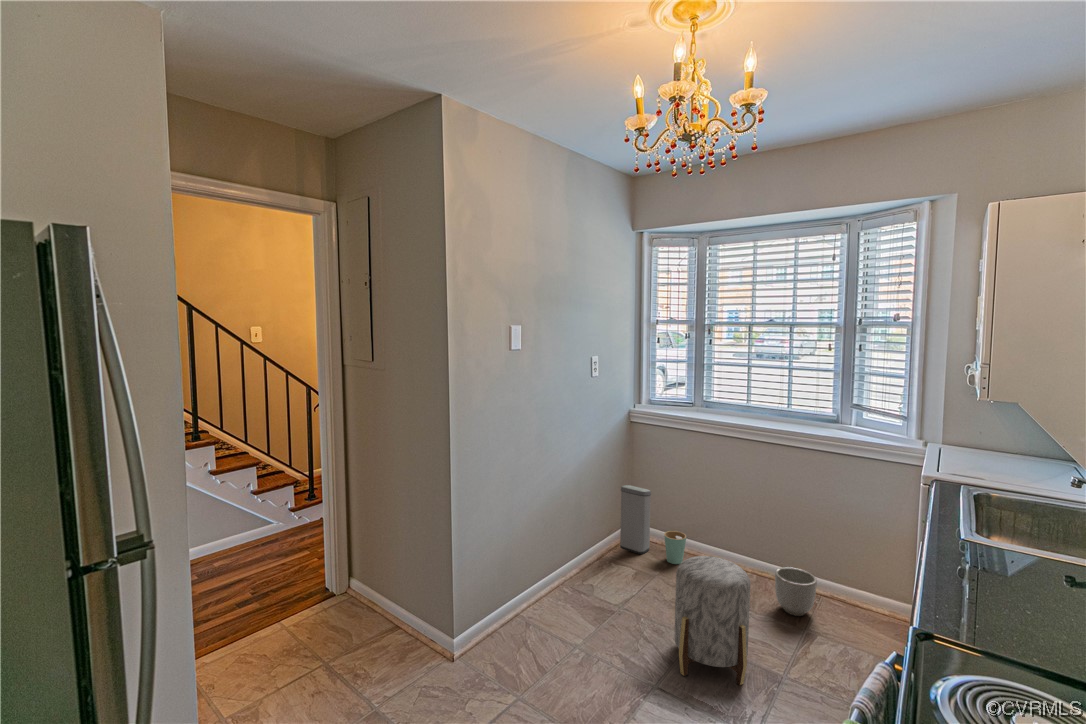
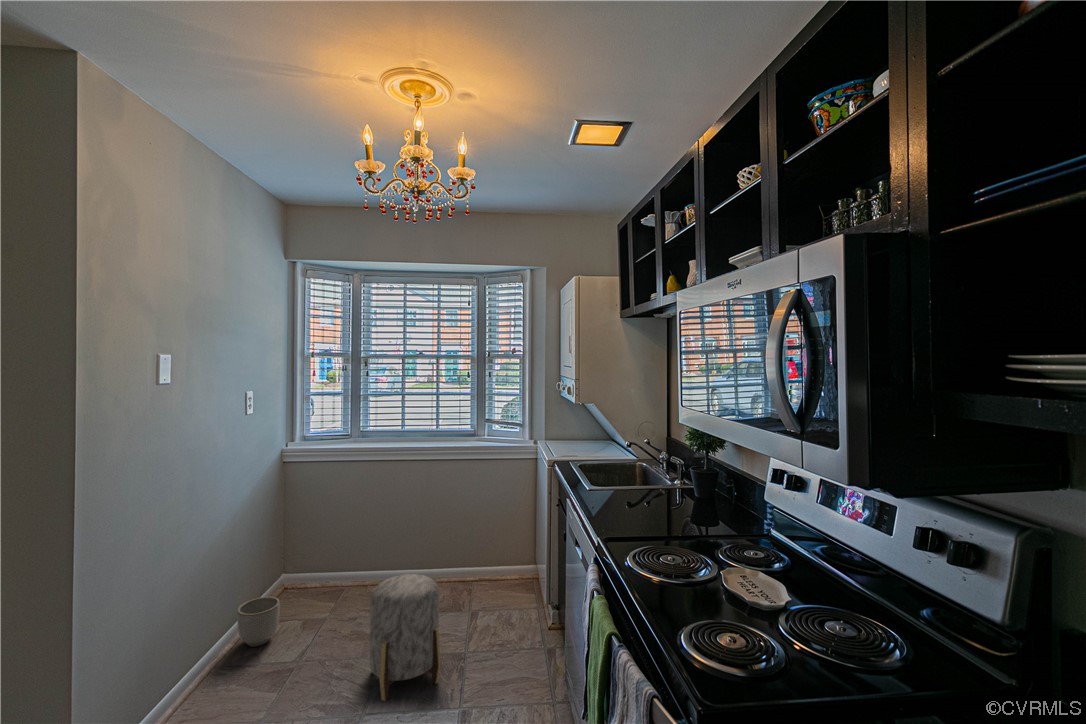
trash can: present [620,485,686,564] -> none [278,529,355,601]
planter: present [775,567,817,616] -> present [237,597,280,647]

